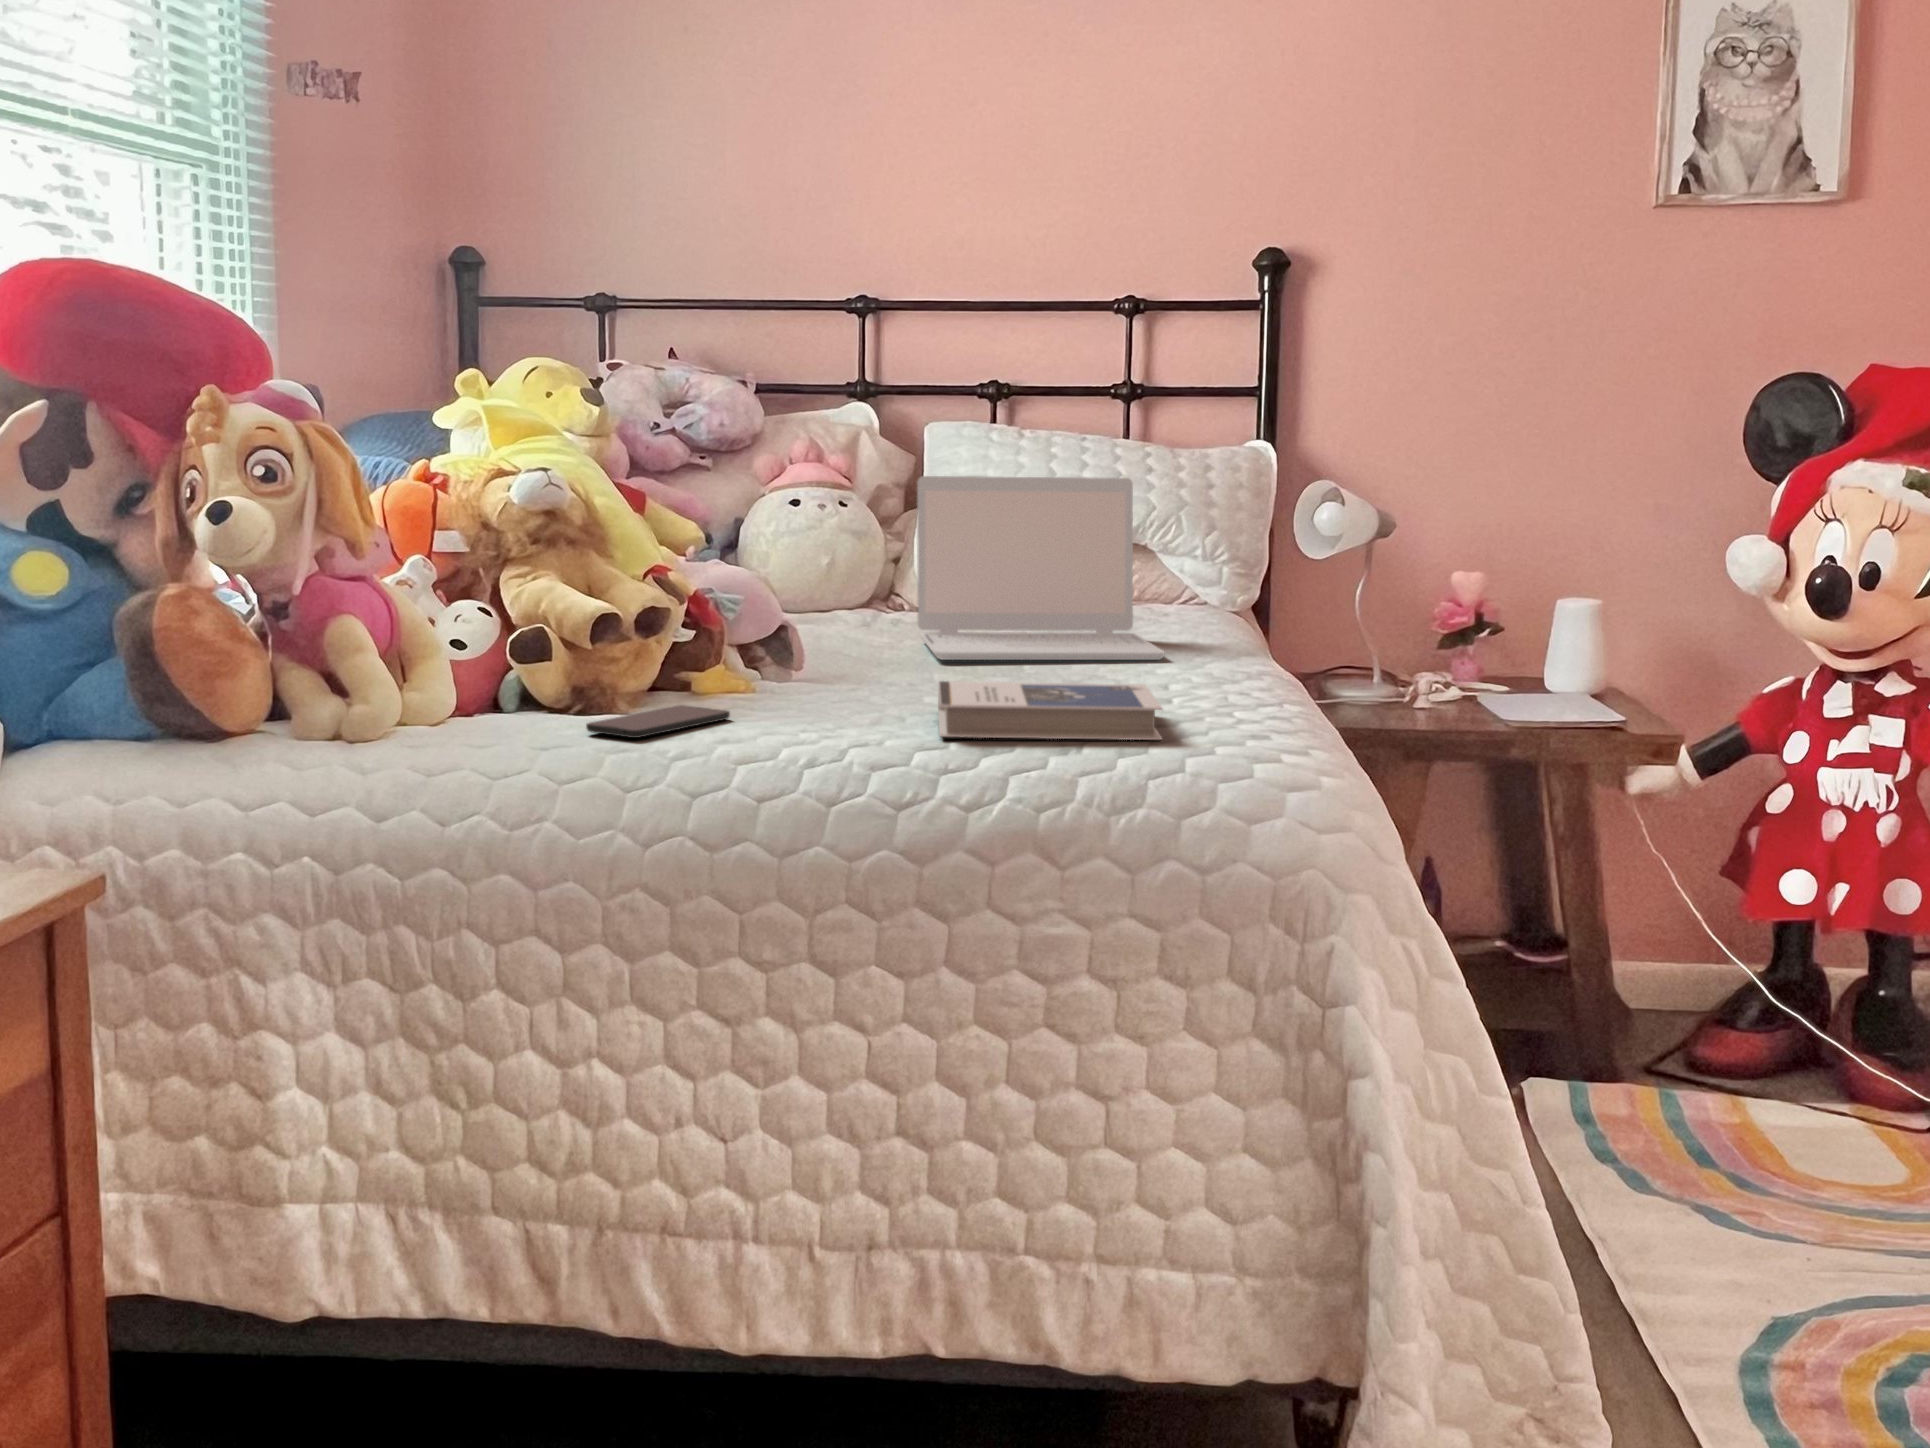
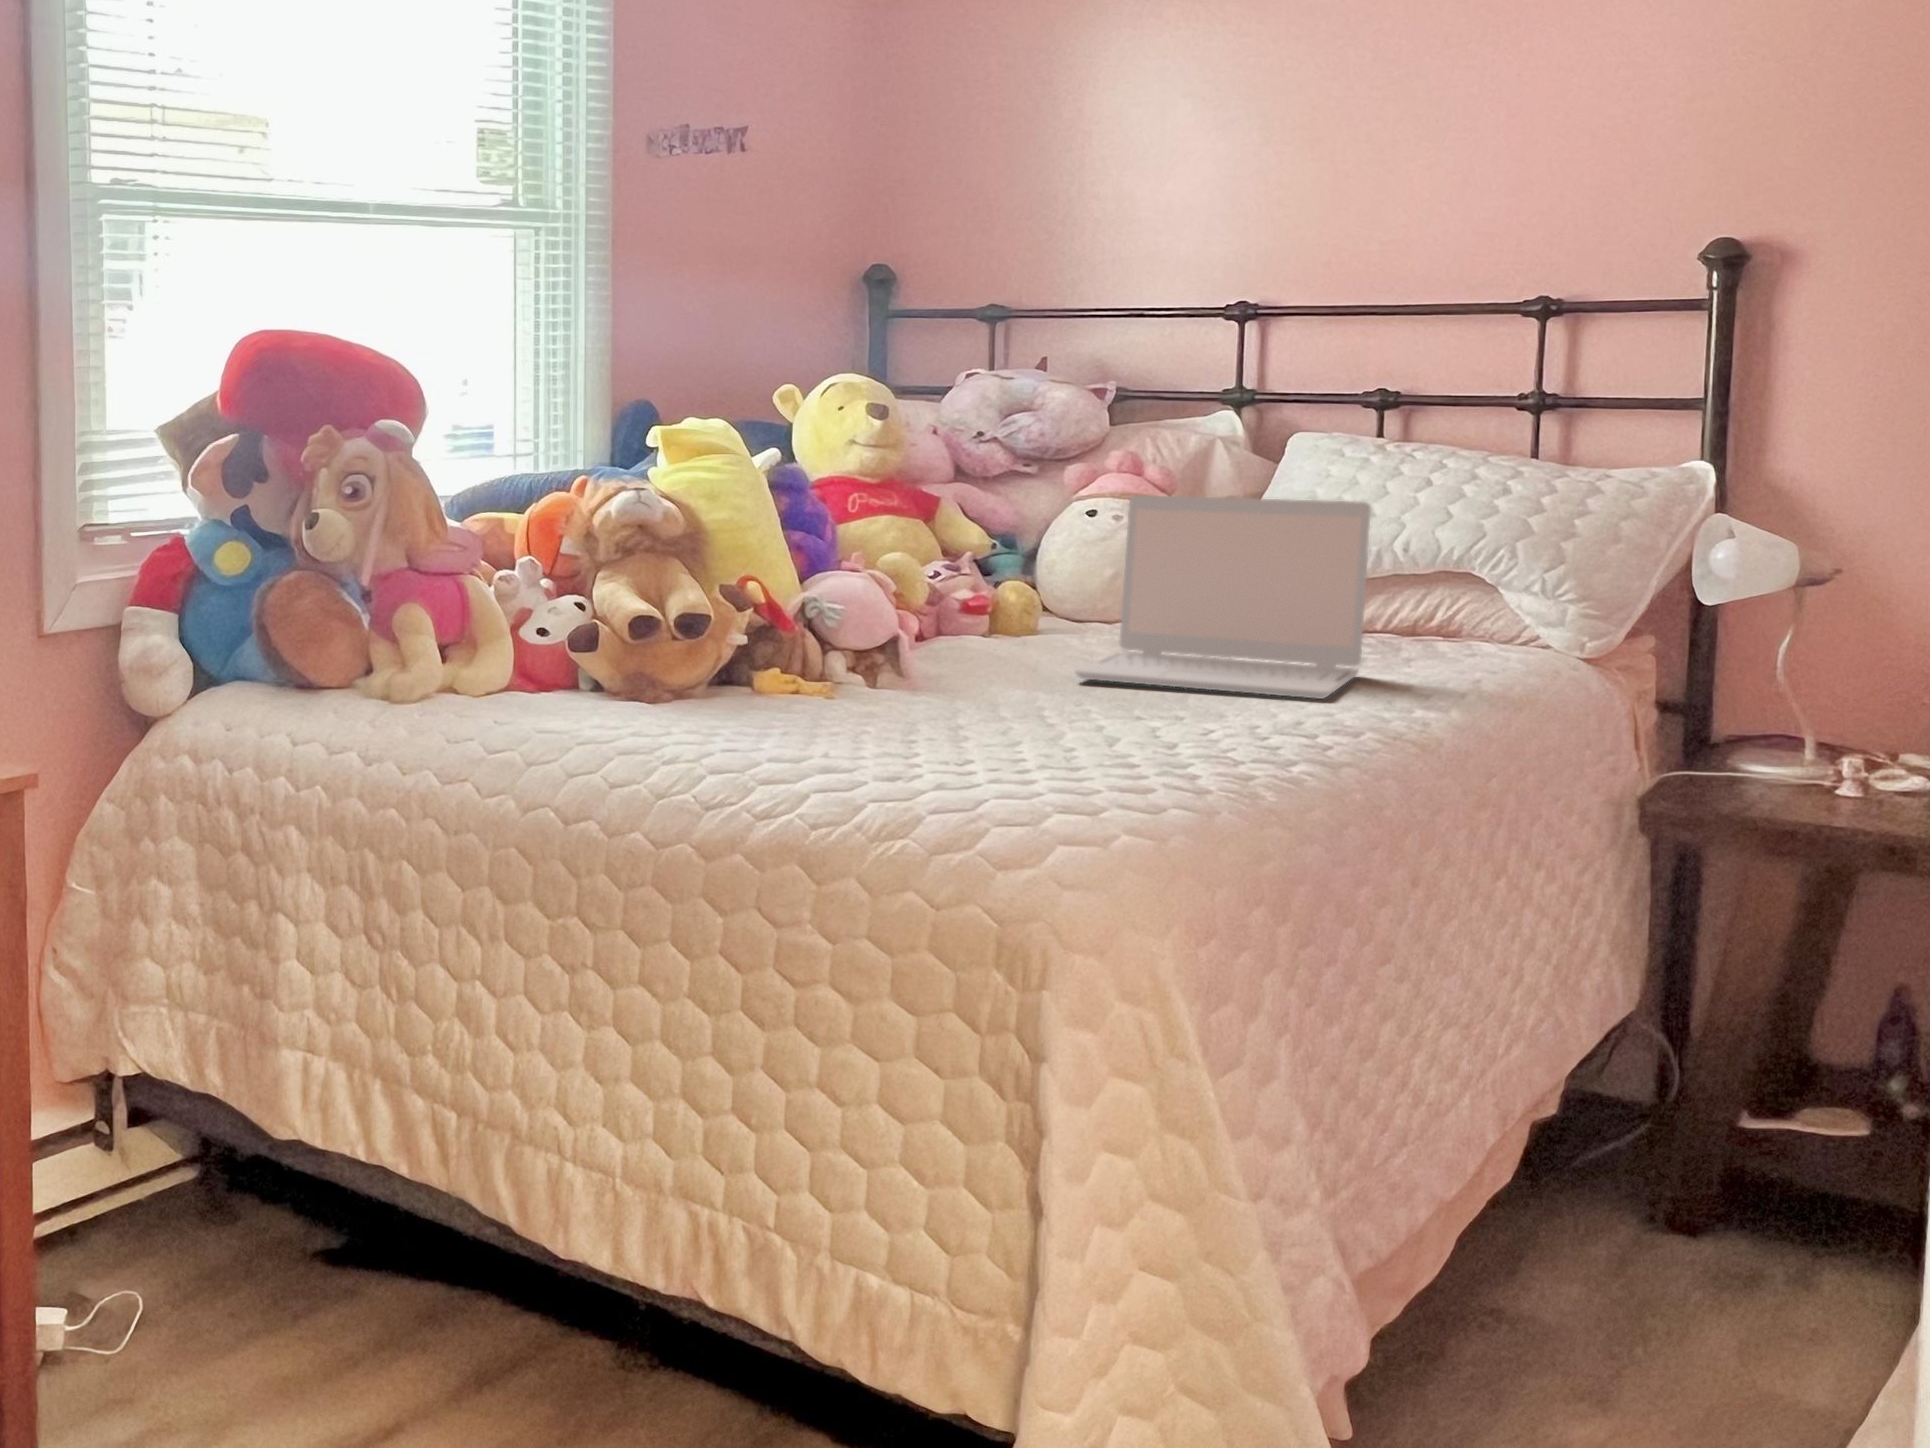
hardback book: present [938,681,1162,740] -> none [874,696,1144,774]
smartphone: present [586,705,730,738] -> none [610,697,752,719]

